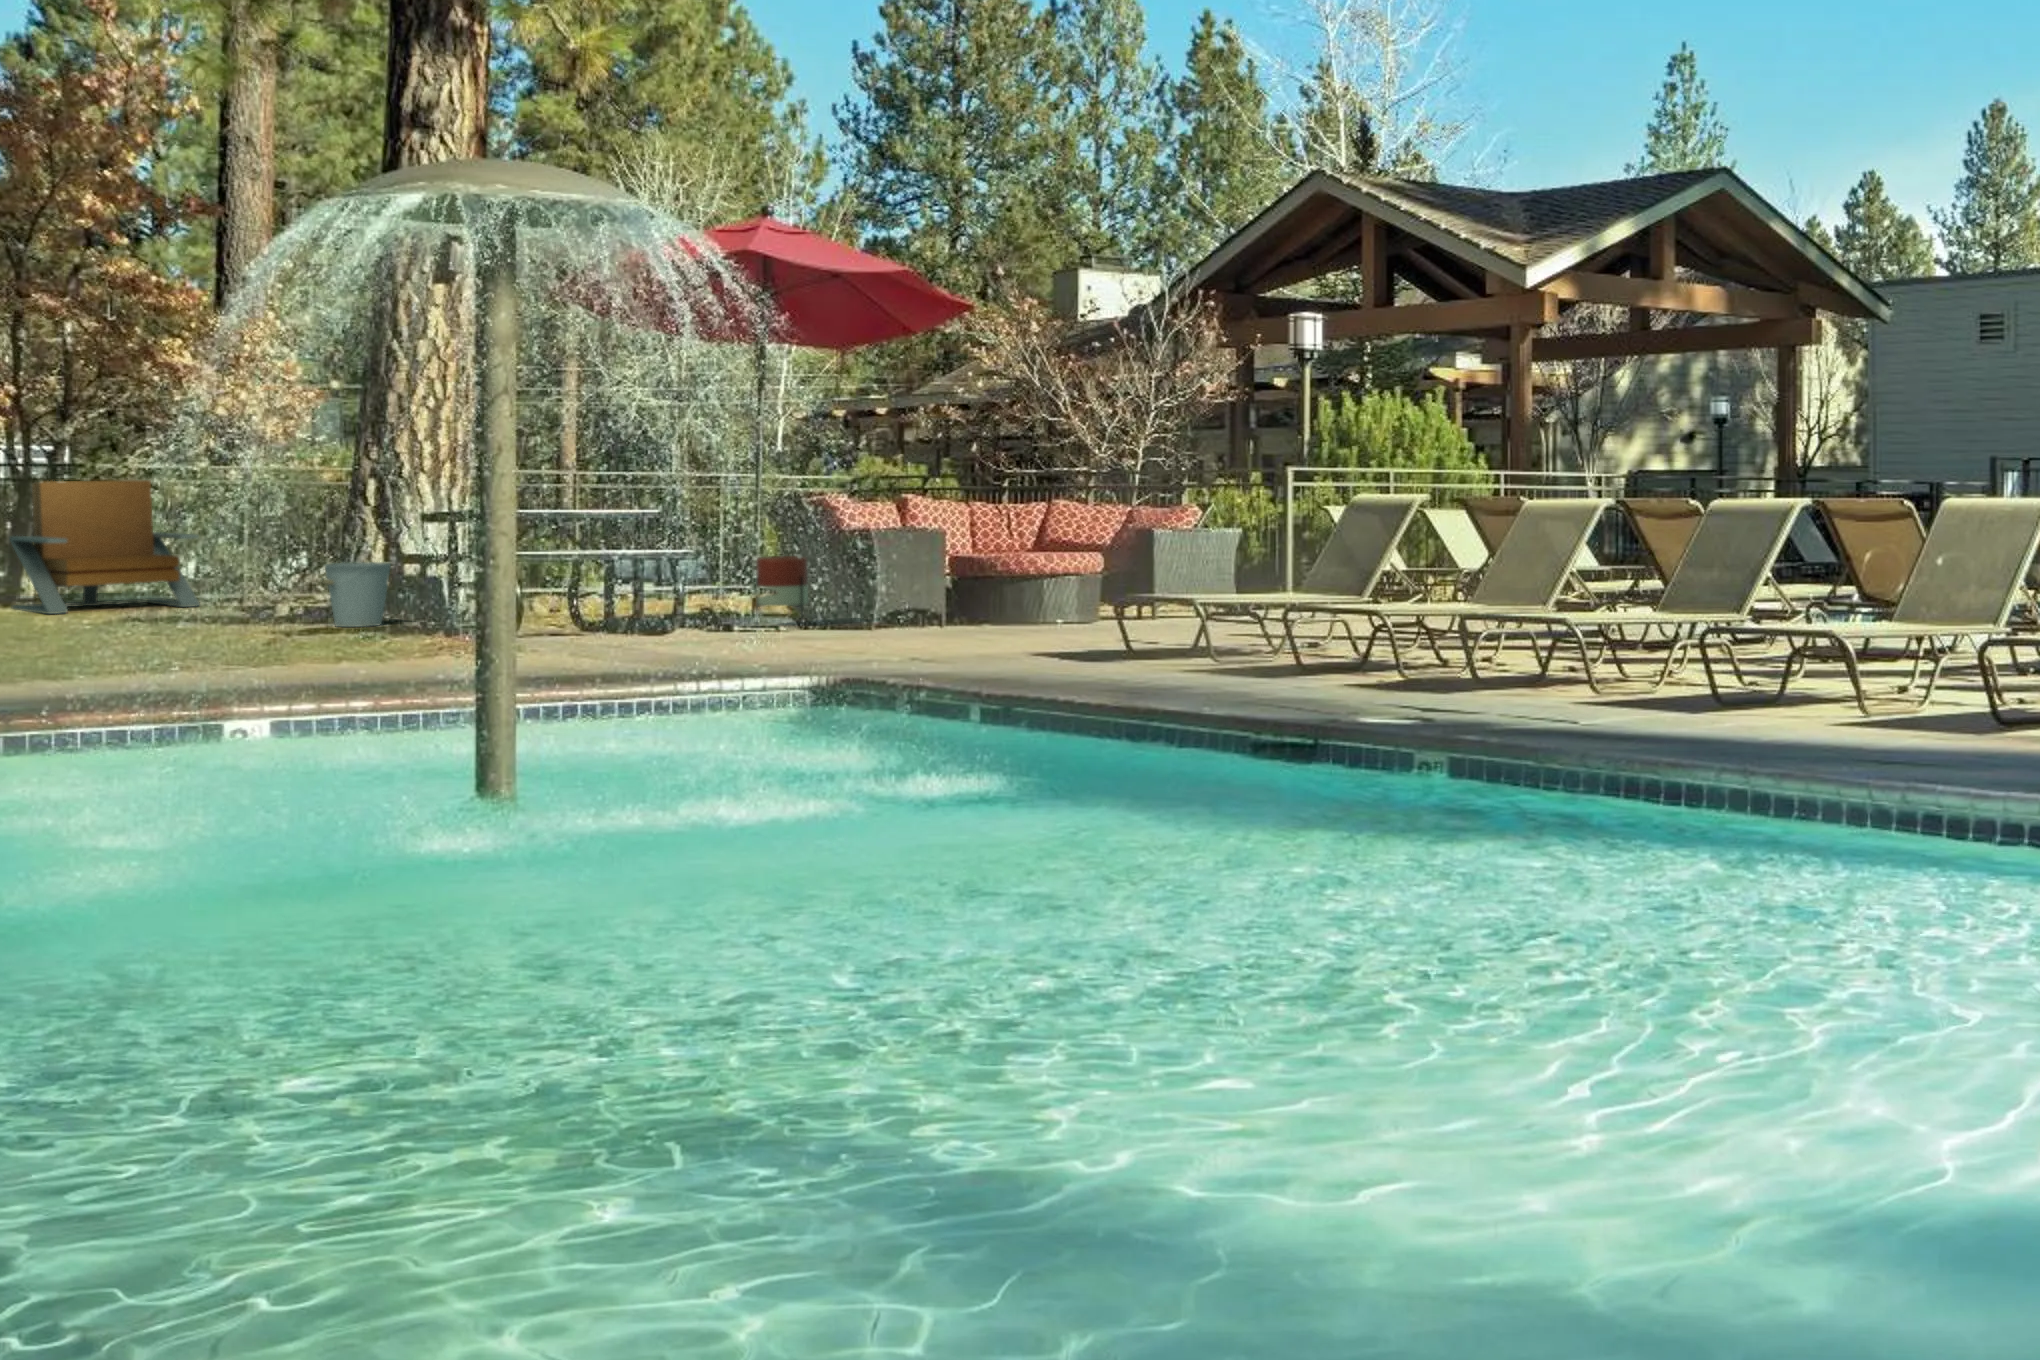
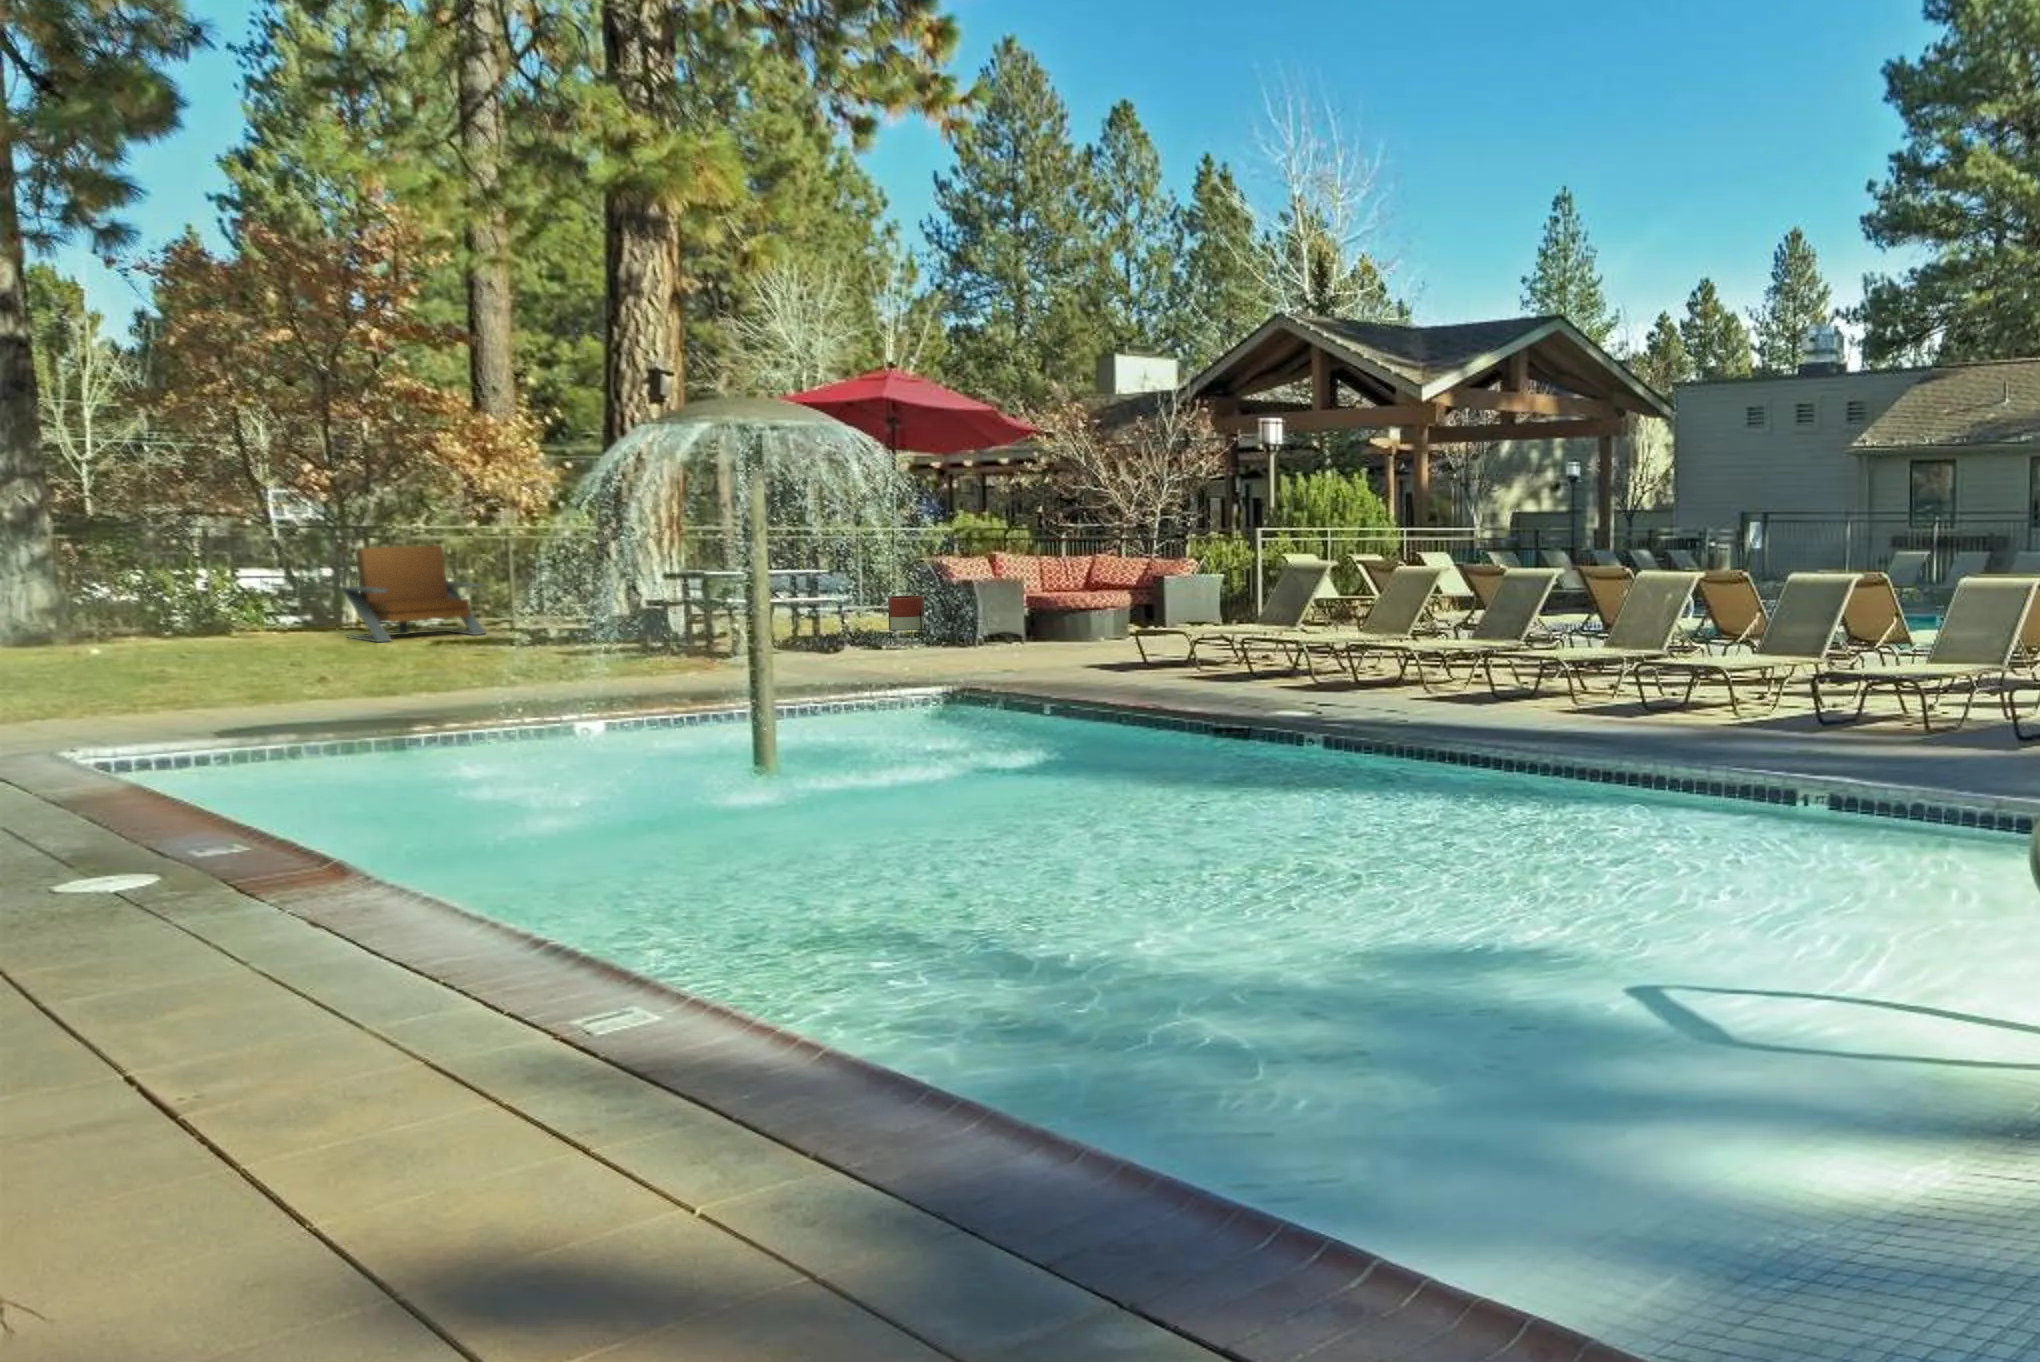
bucket: present [322,562,391,627] -> none [582,605,631,651]

